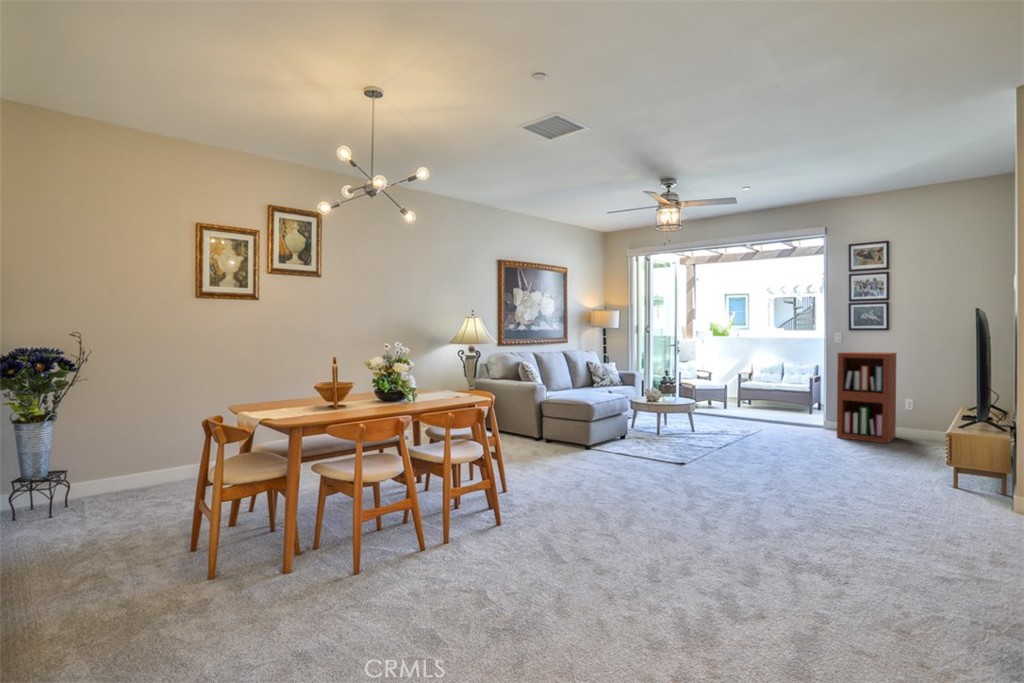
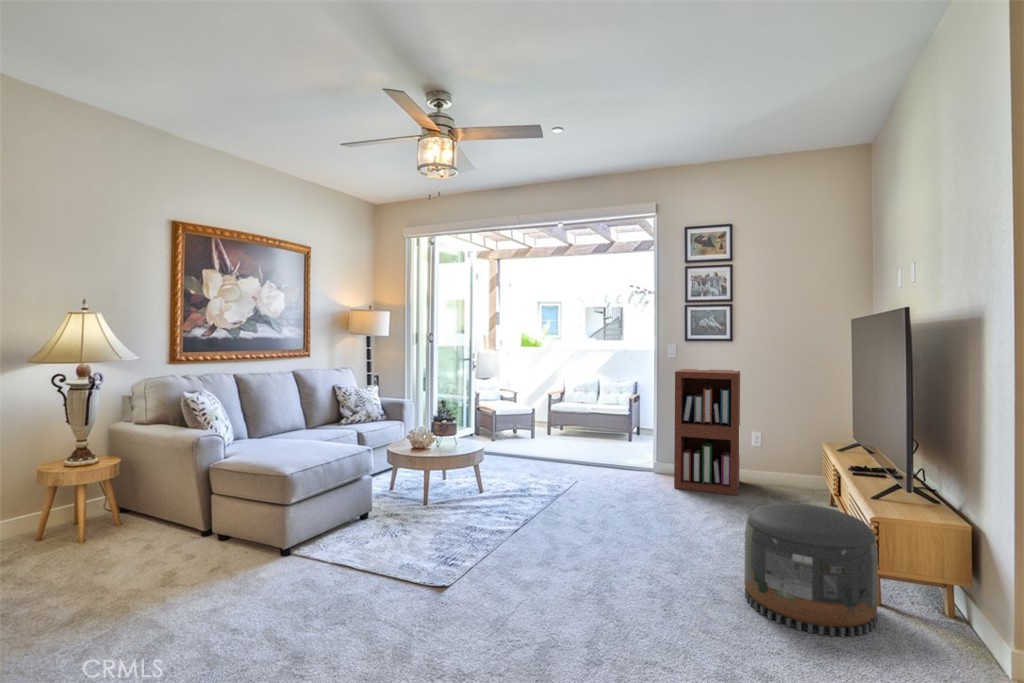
pouf: none [863,429,948,497] -> present [744,503,878,637]

